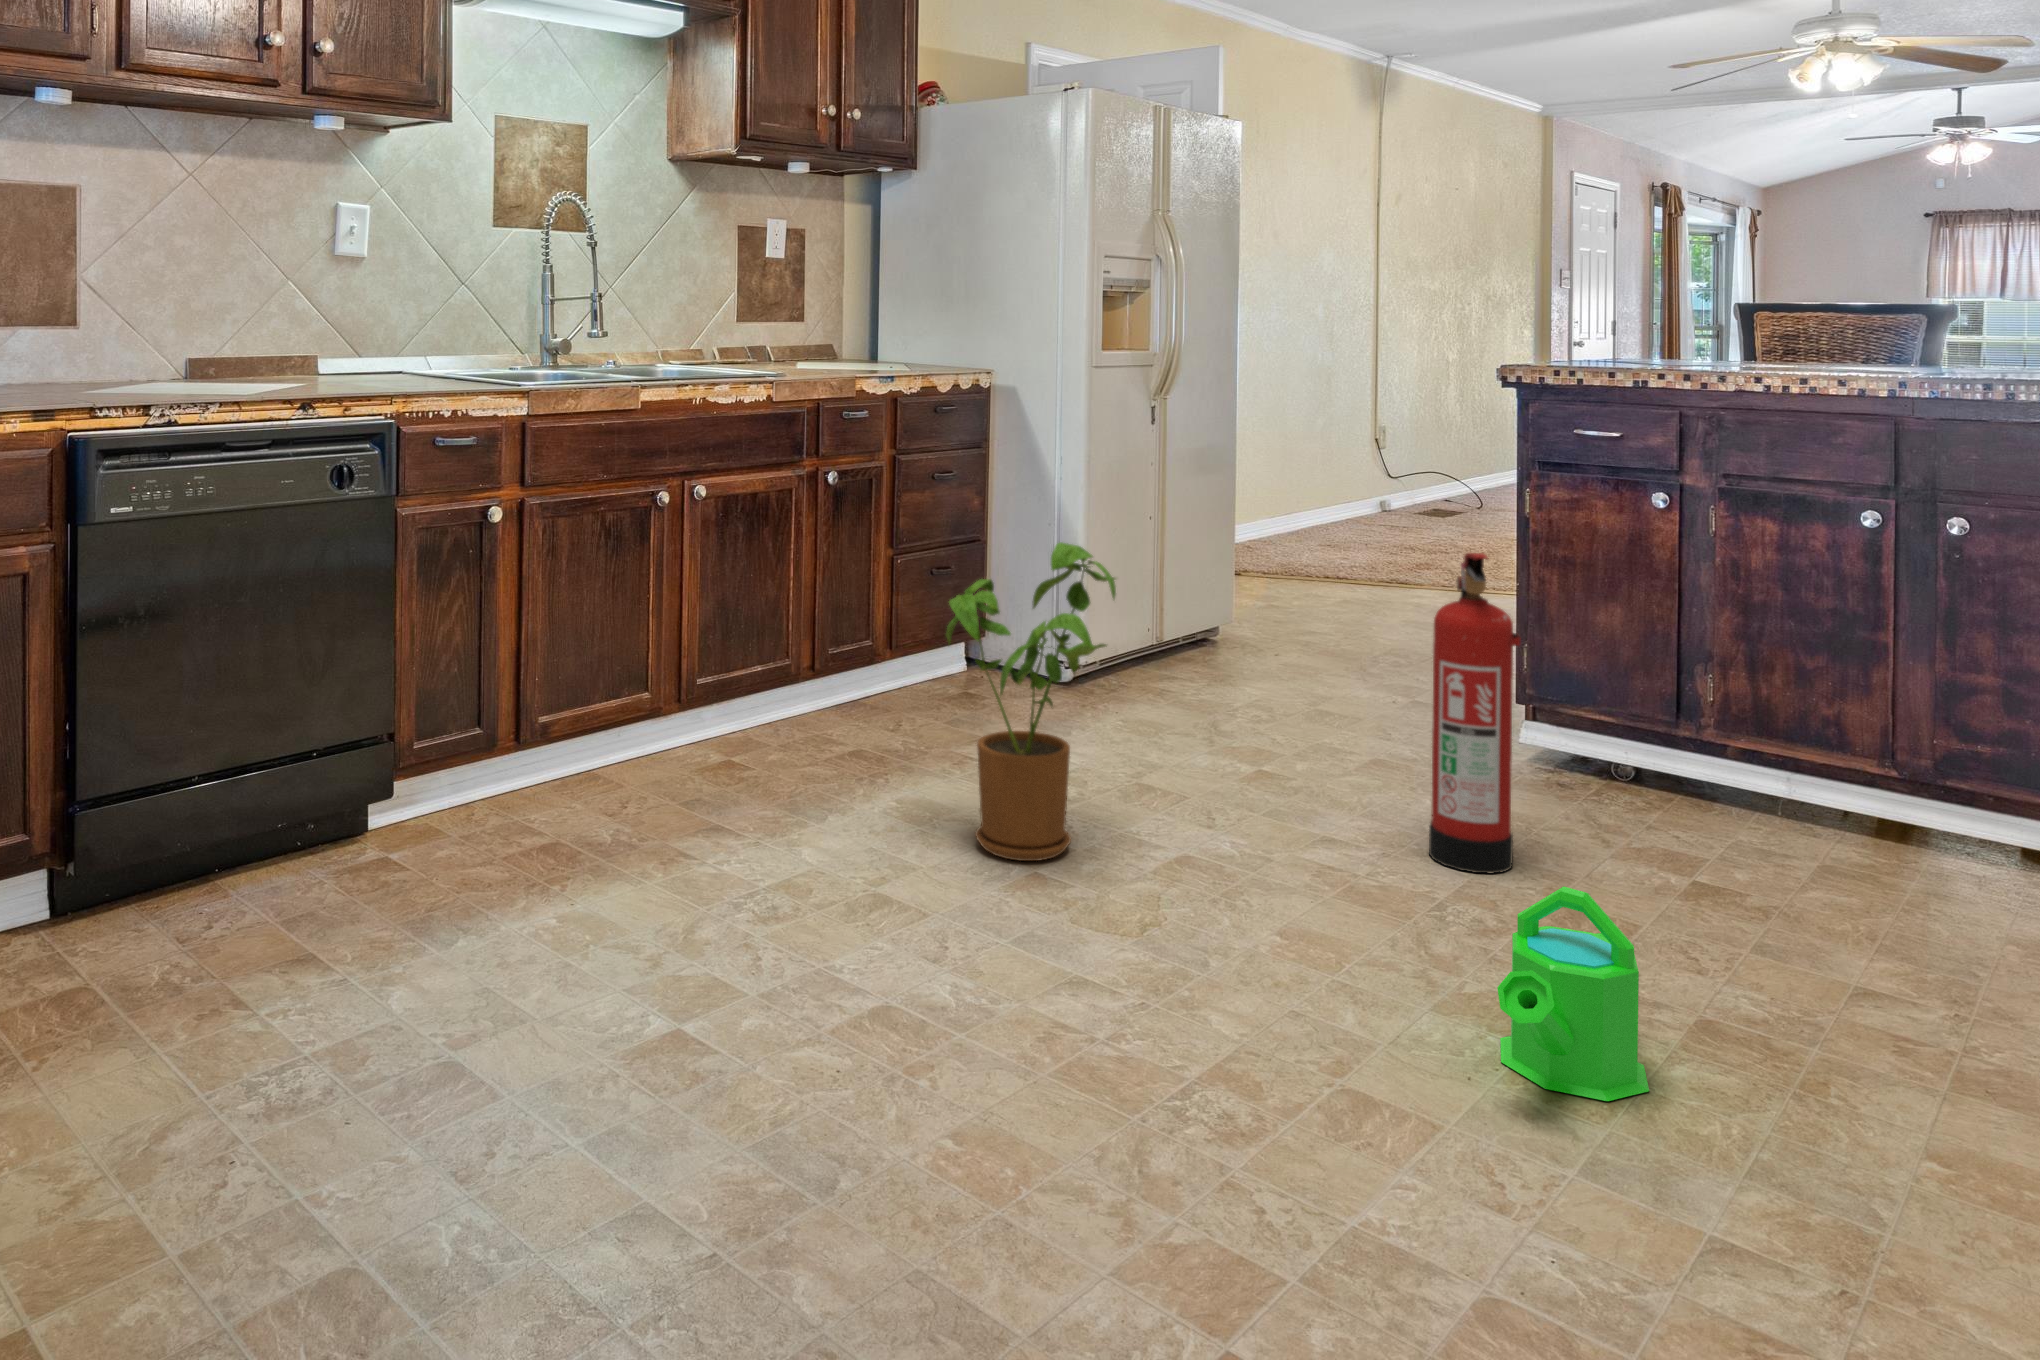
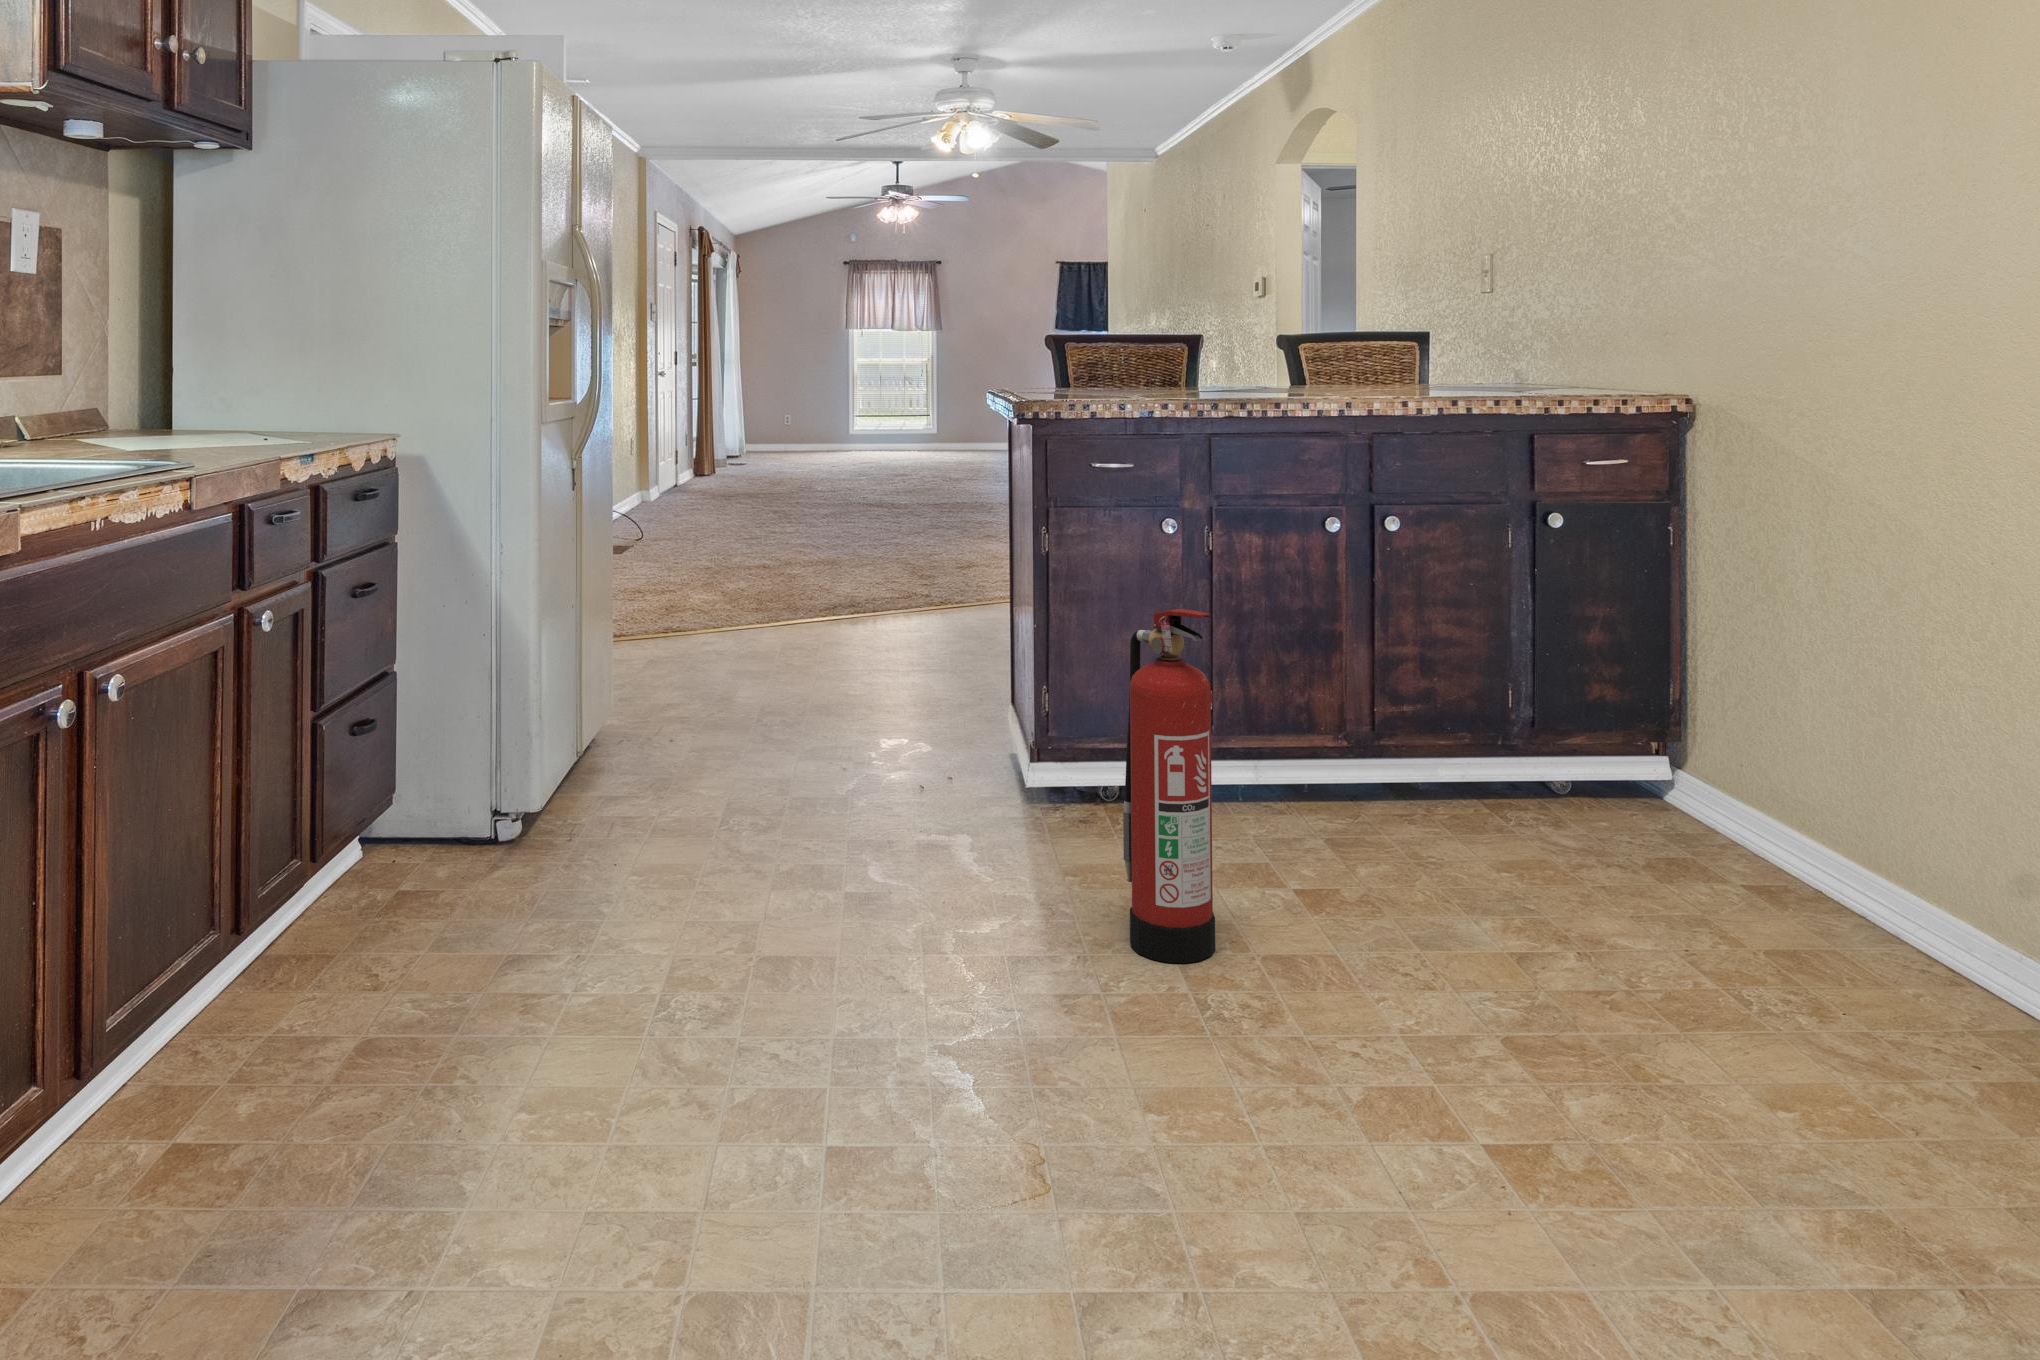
house plant: present [946,542,1116,861] -> none [652,676,936,1156]
watering can: present [1497,887,1649,1101] -> none [1510,979,1684,1219]

